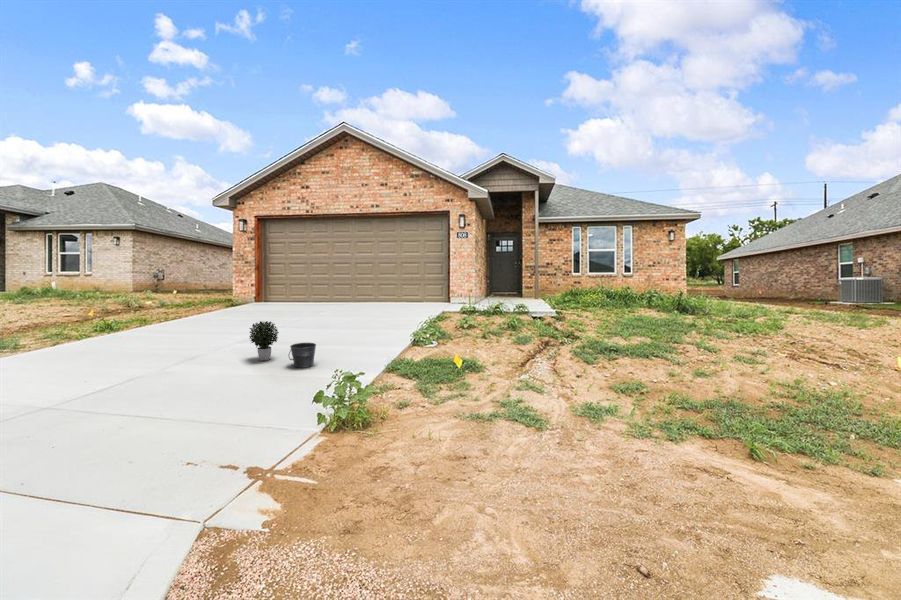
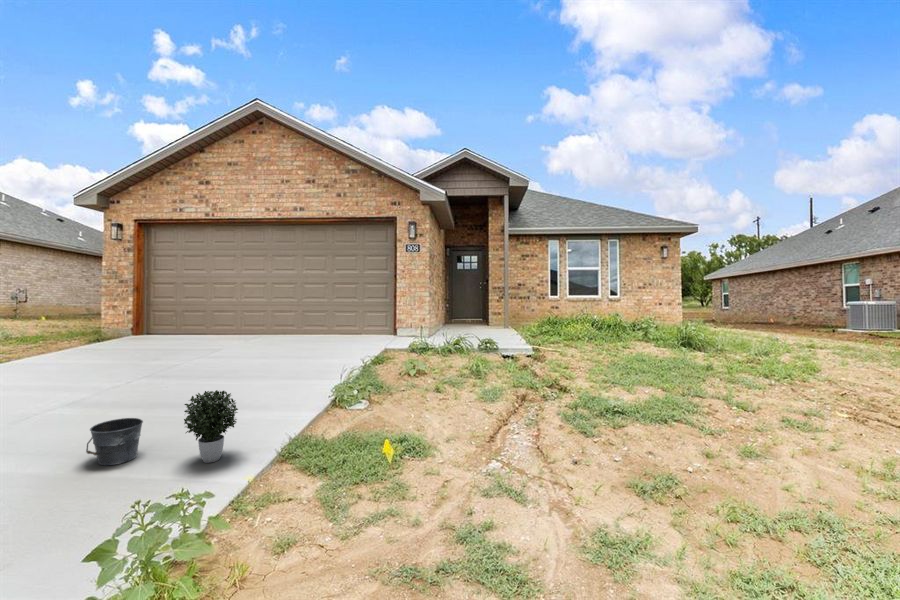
potted plant: present [250,321,279,361] -> present [184,390,238,463]

